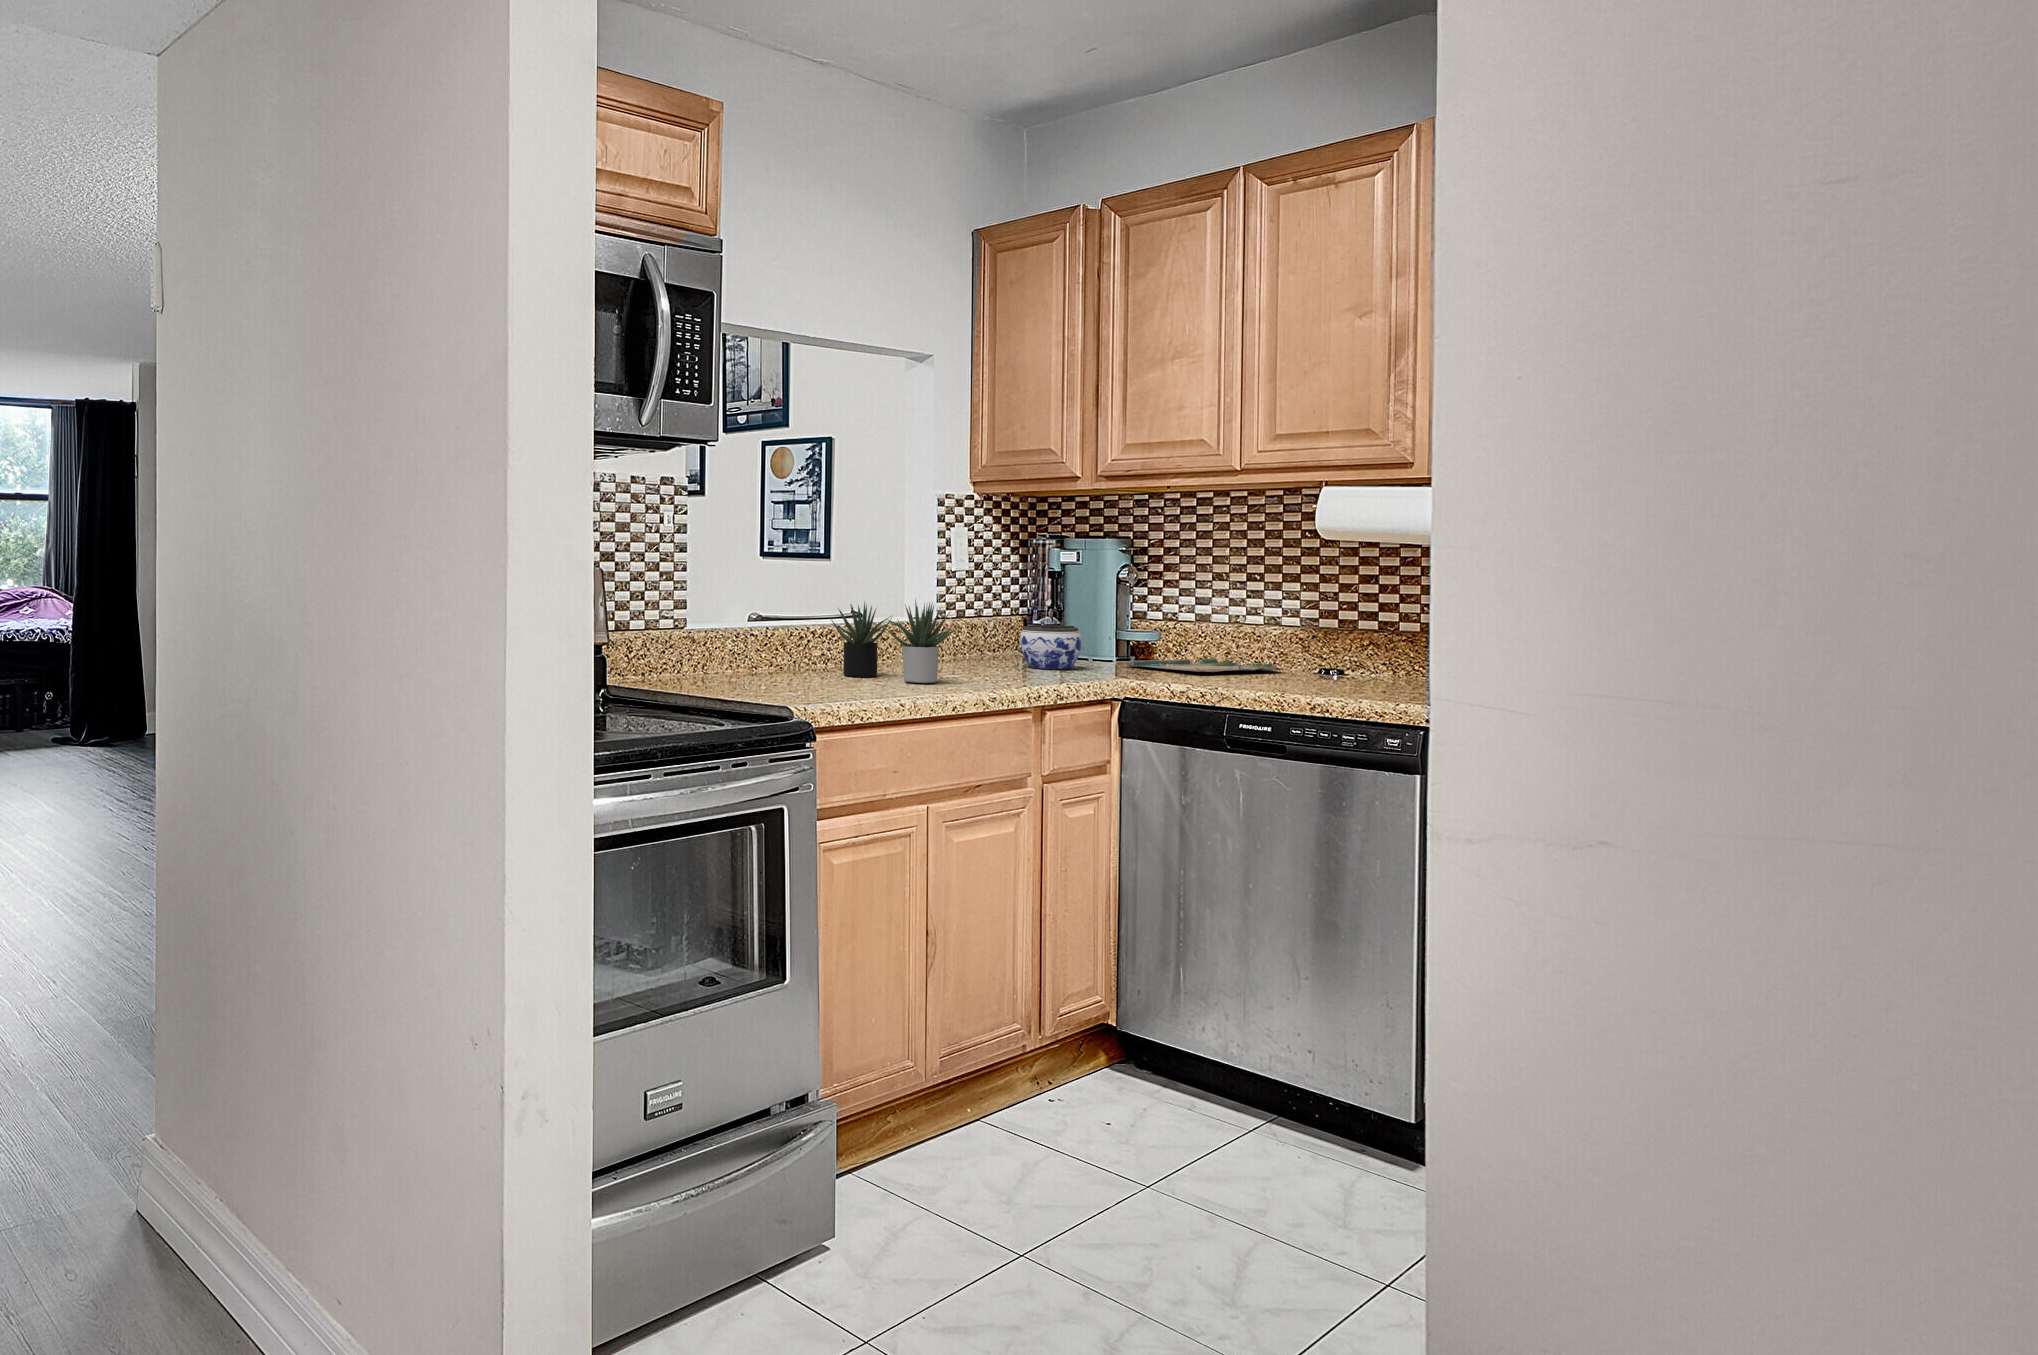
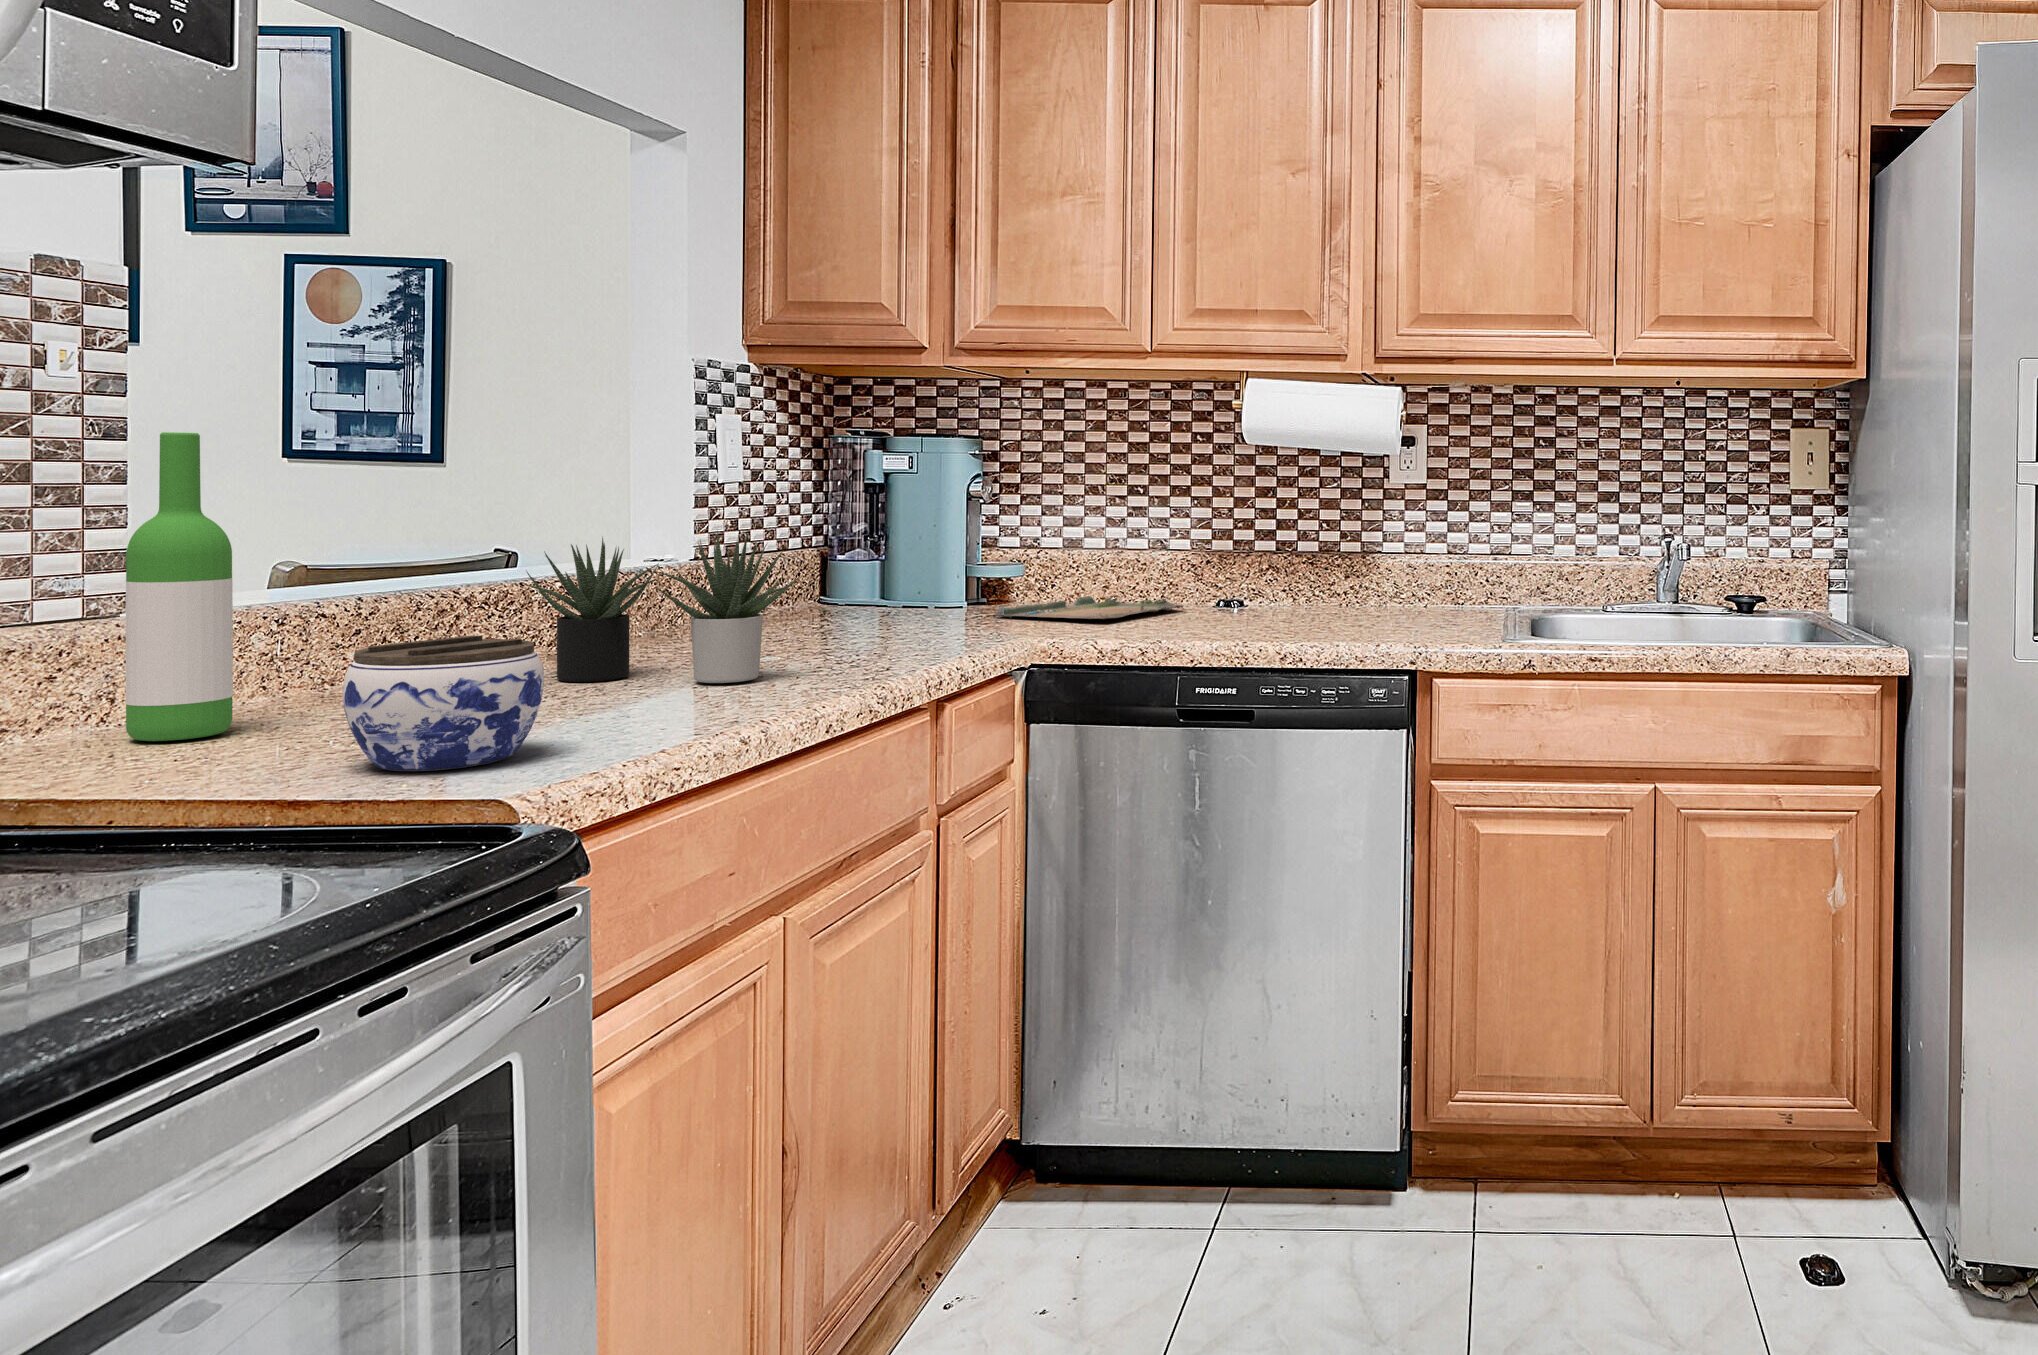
wine bottle: none [677,549,711,681] -> present [126,432,233,741]
jar: present [1020,625,1081,669] -> present [343,636,544,771]

